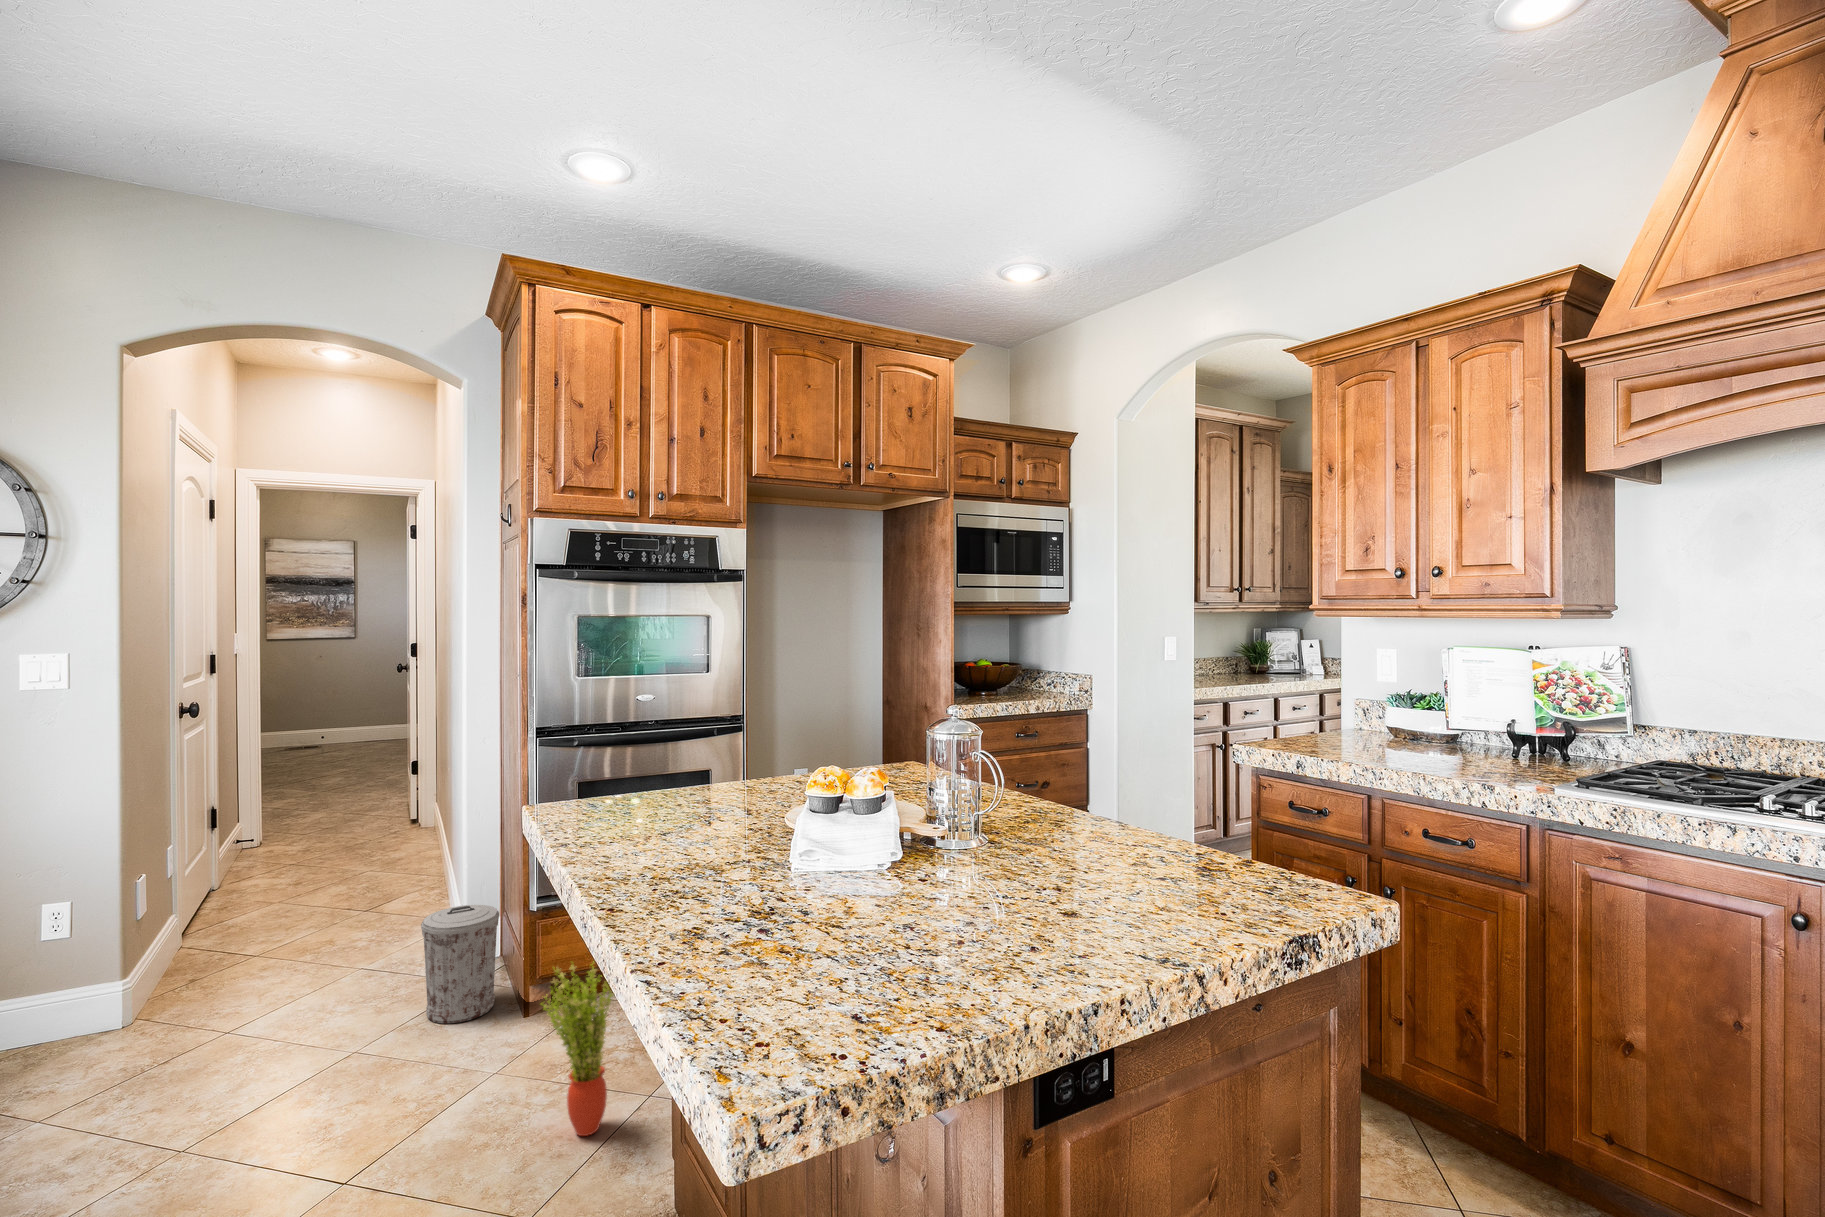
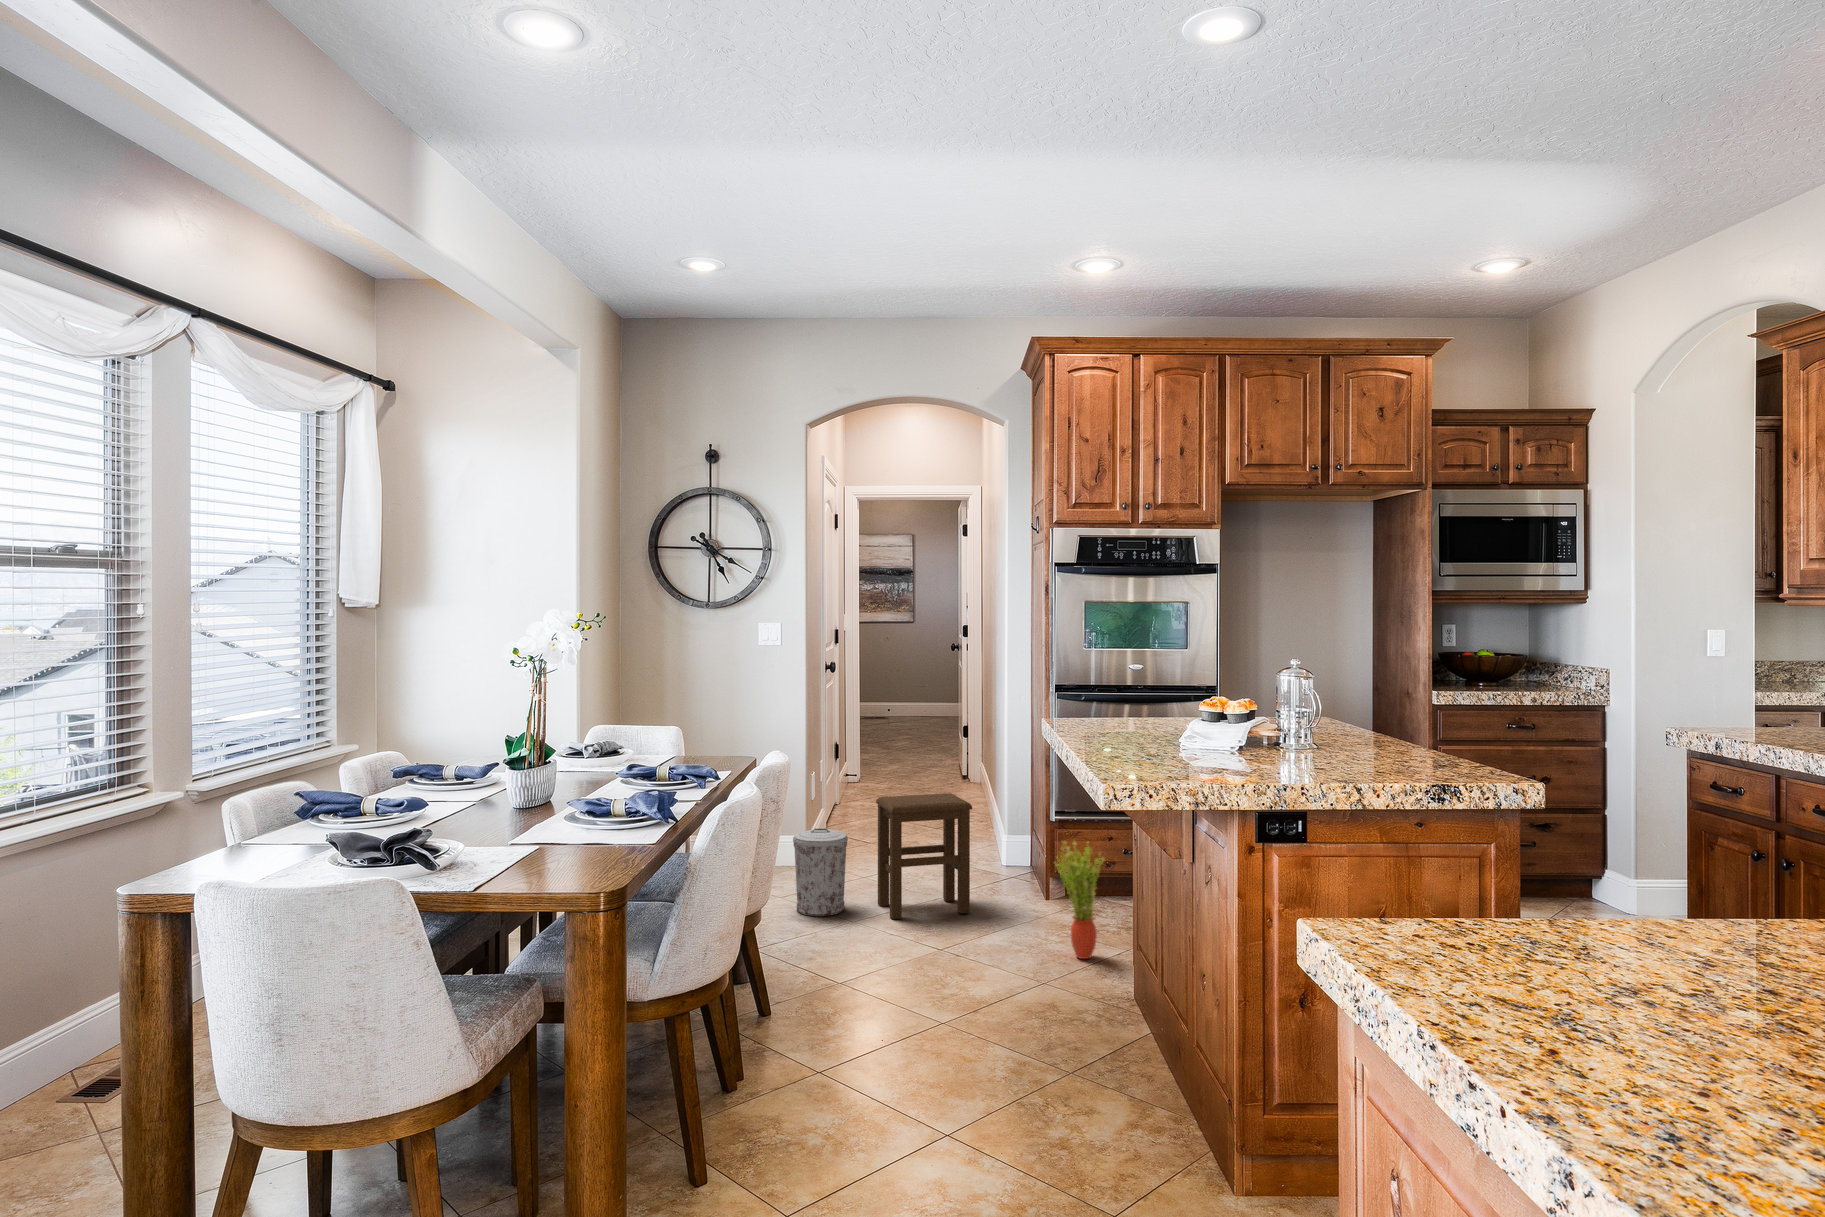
stool: none [236,895,407,1125] -> present [876,793,972,919]
trash can: present [421,905,499,1024] -> present [793,829,848,916]

